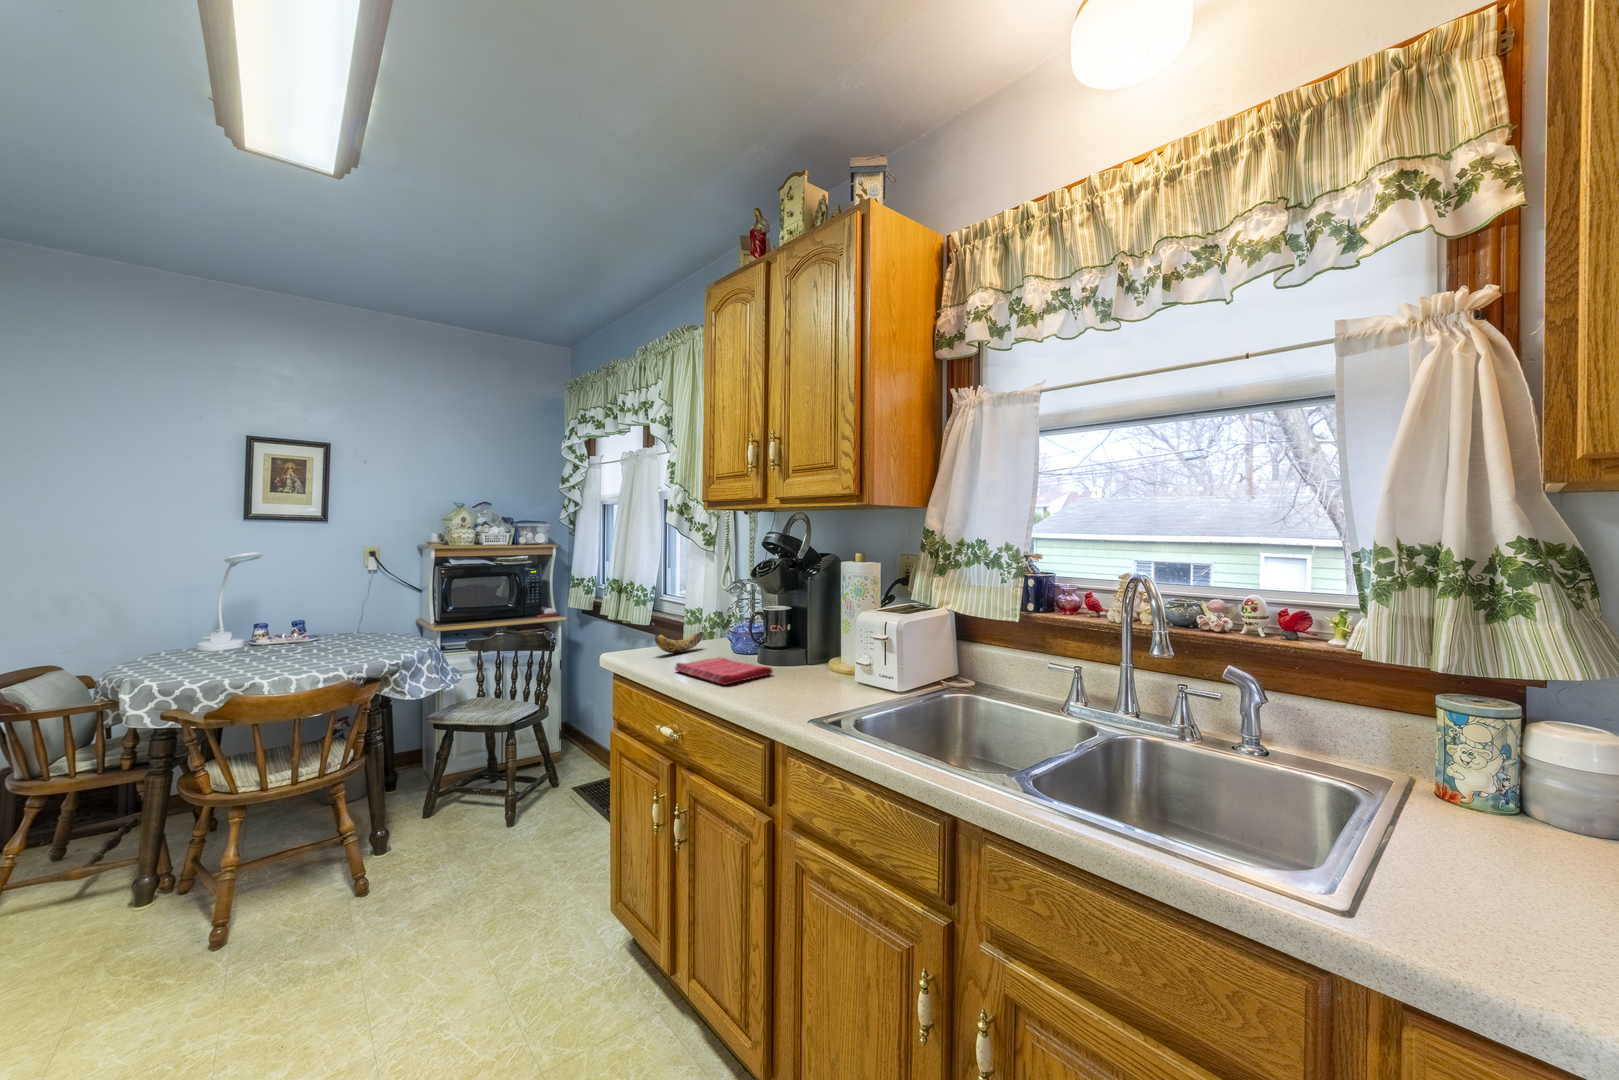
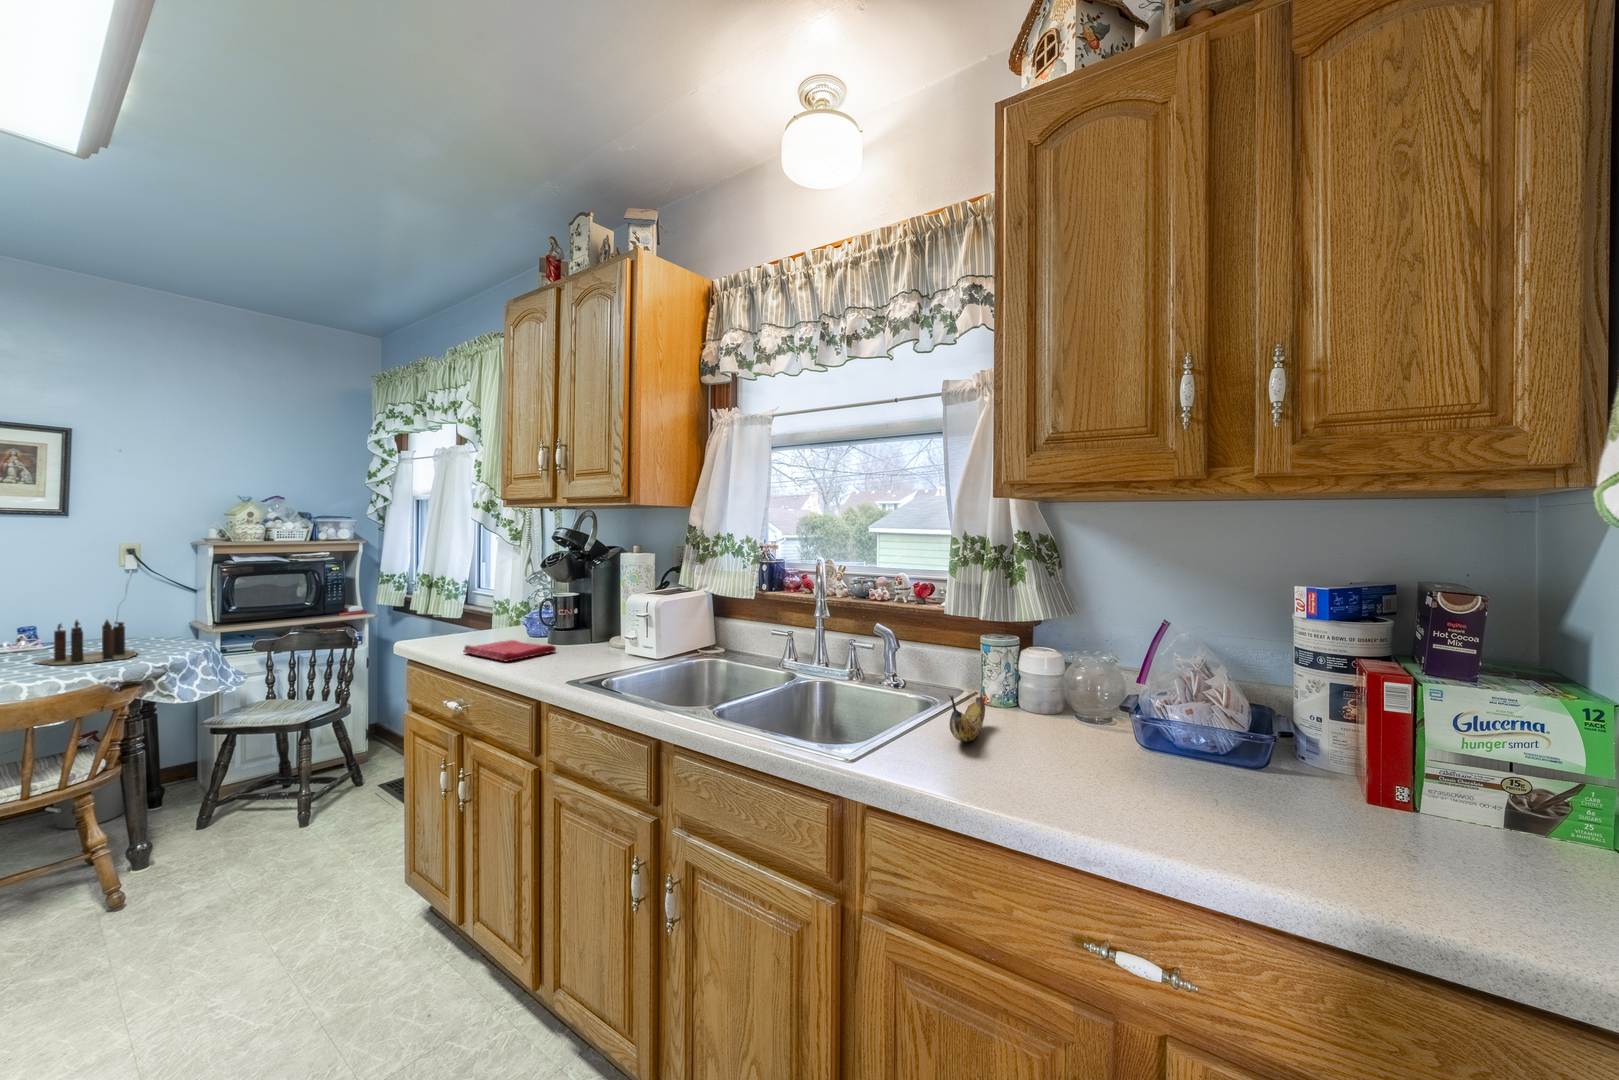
candle: none [299,617,399,659] -> present [38,620,137,665]
banana: present [652,623,703,653] -> present [949,694,985,742]

